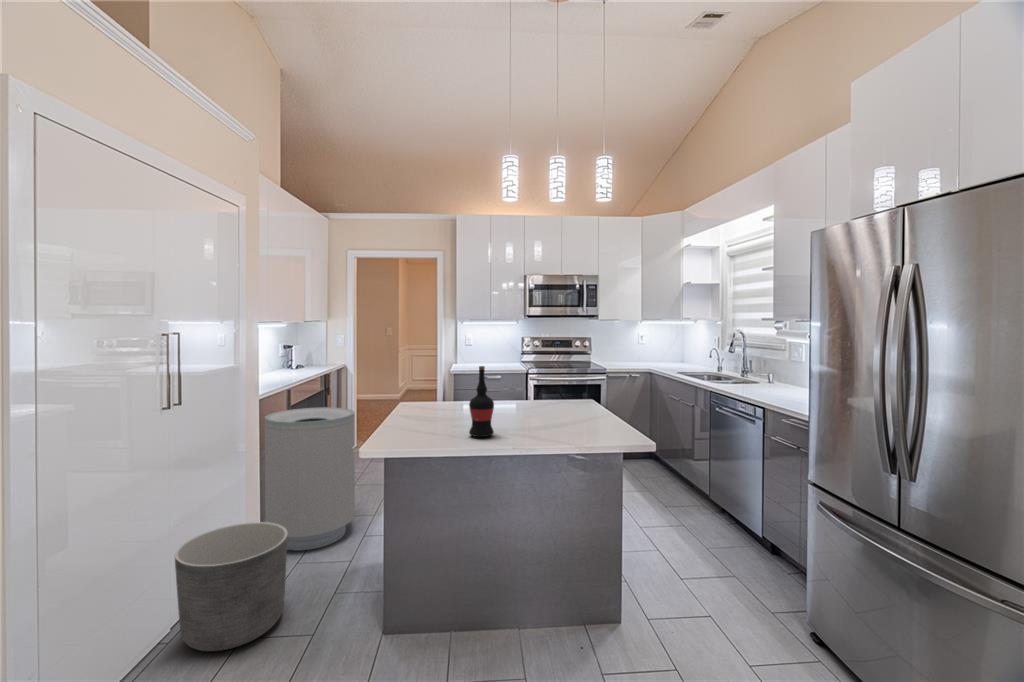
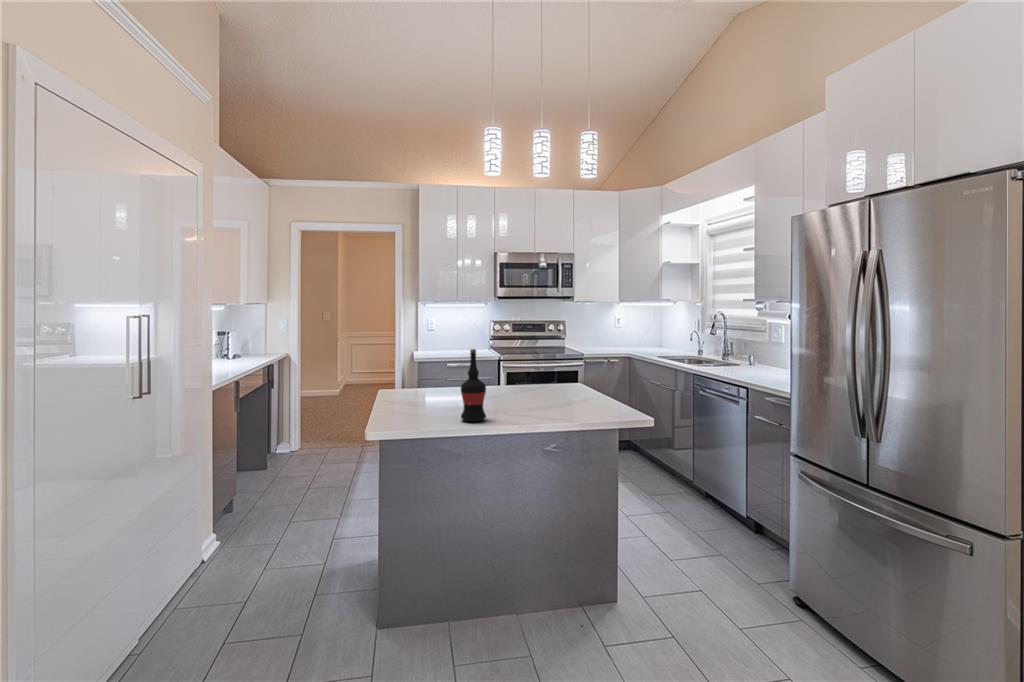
trash can: present [265,407,355,551] -> none [219,400,321,555]
planter: present [175,522,288,651] -> none [145,521,264,654]

